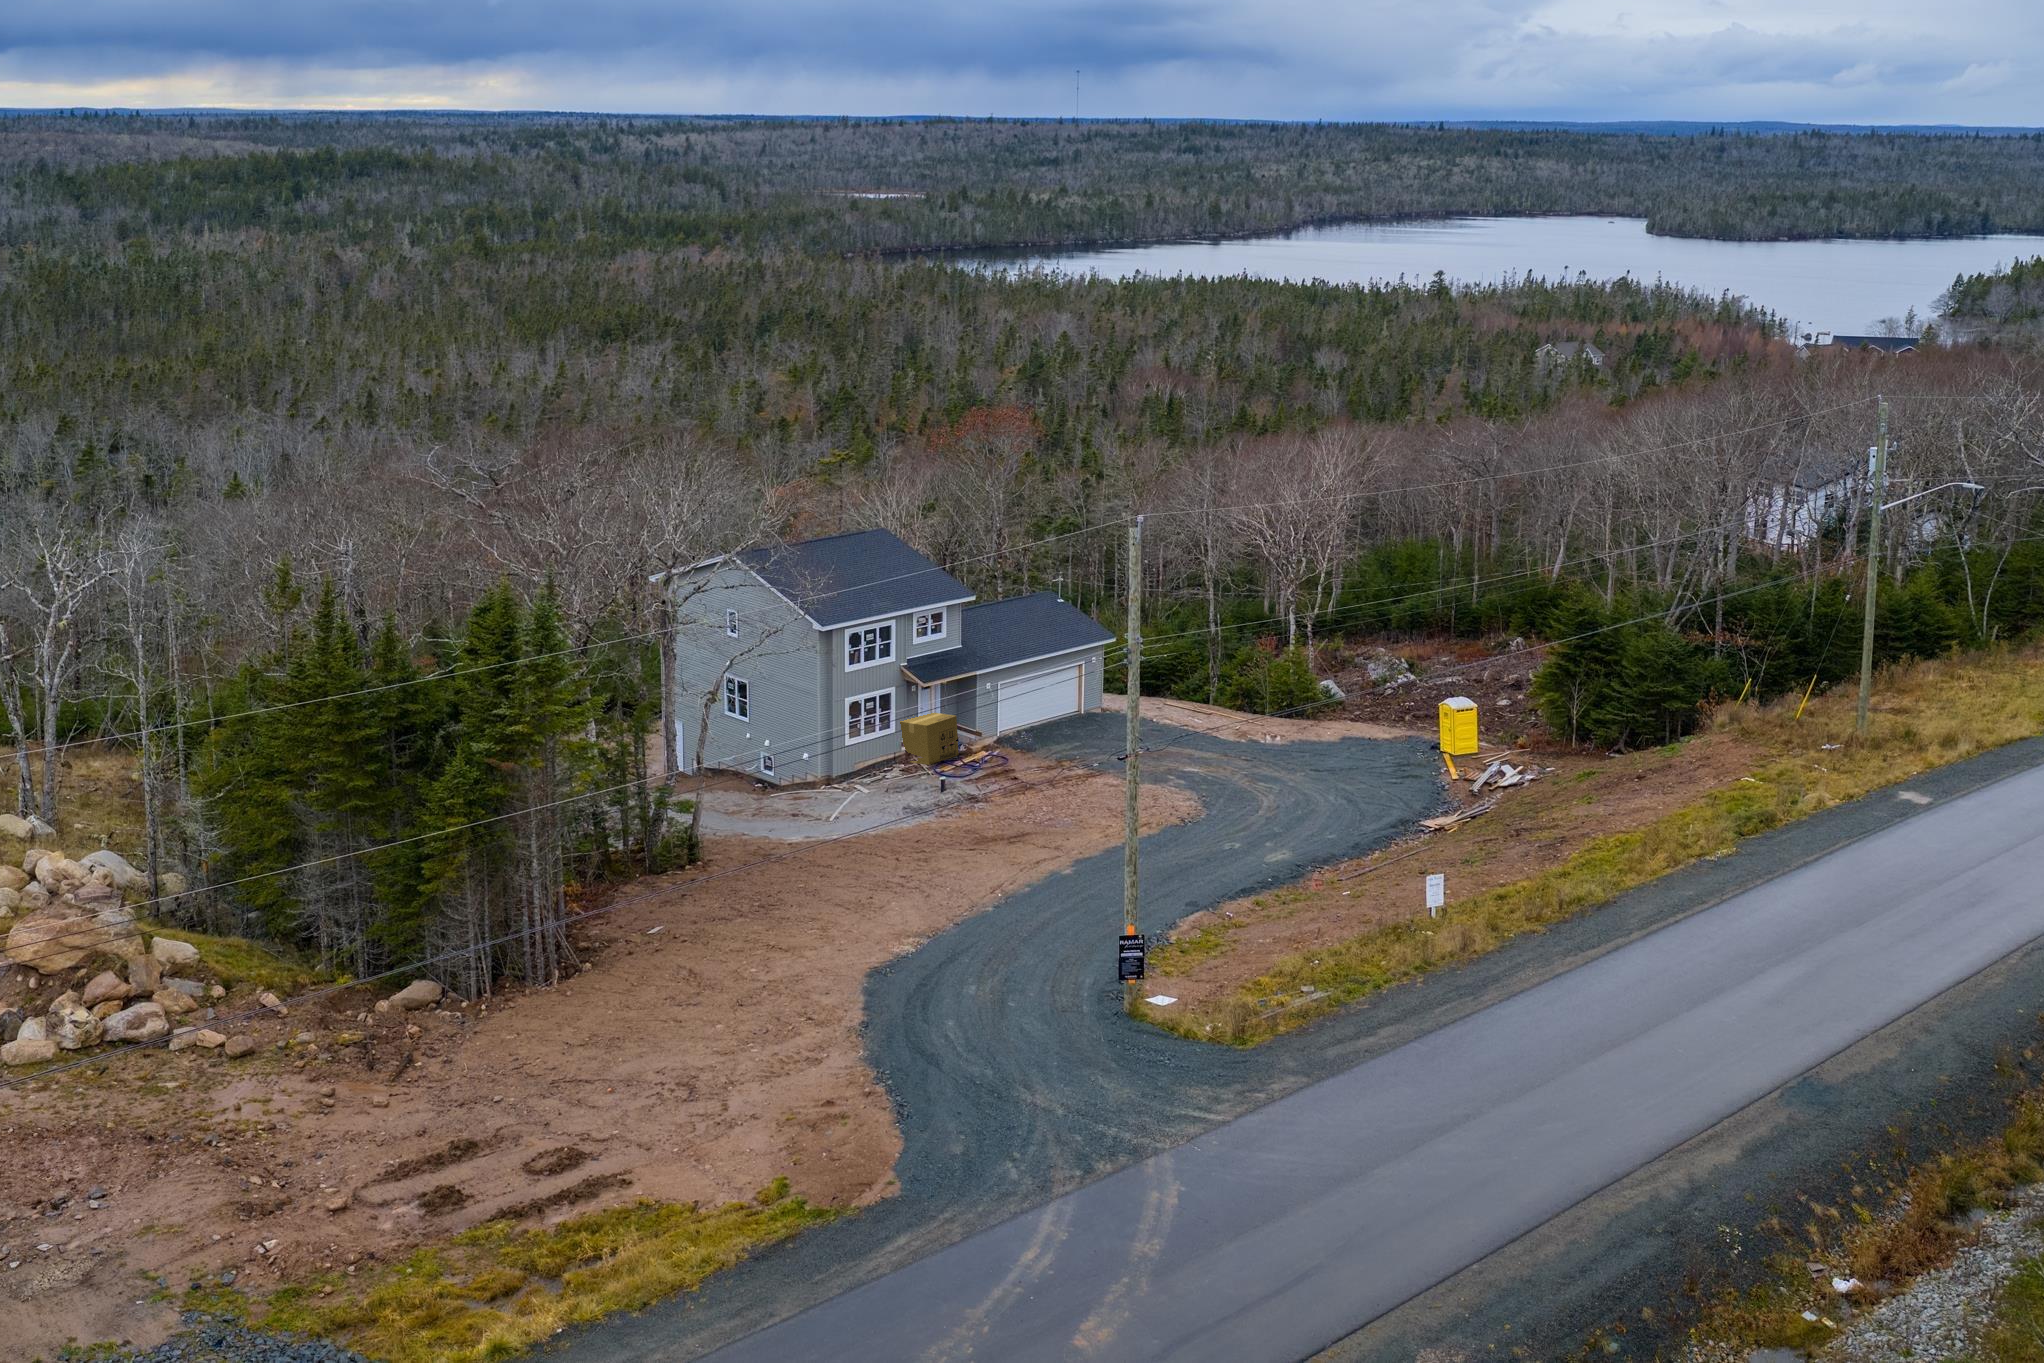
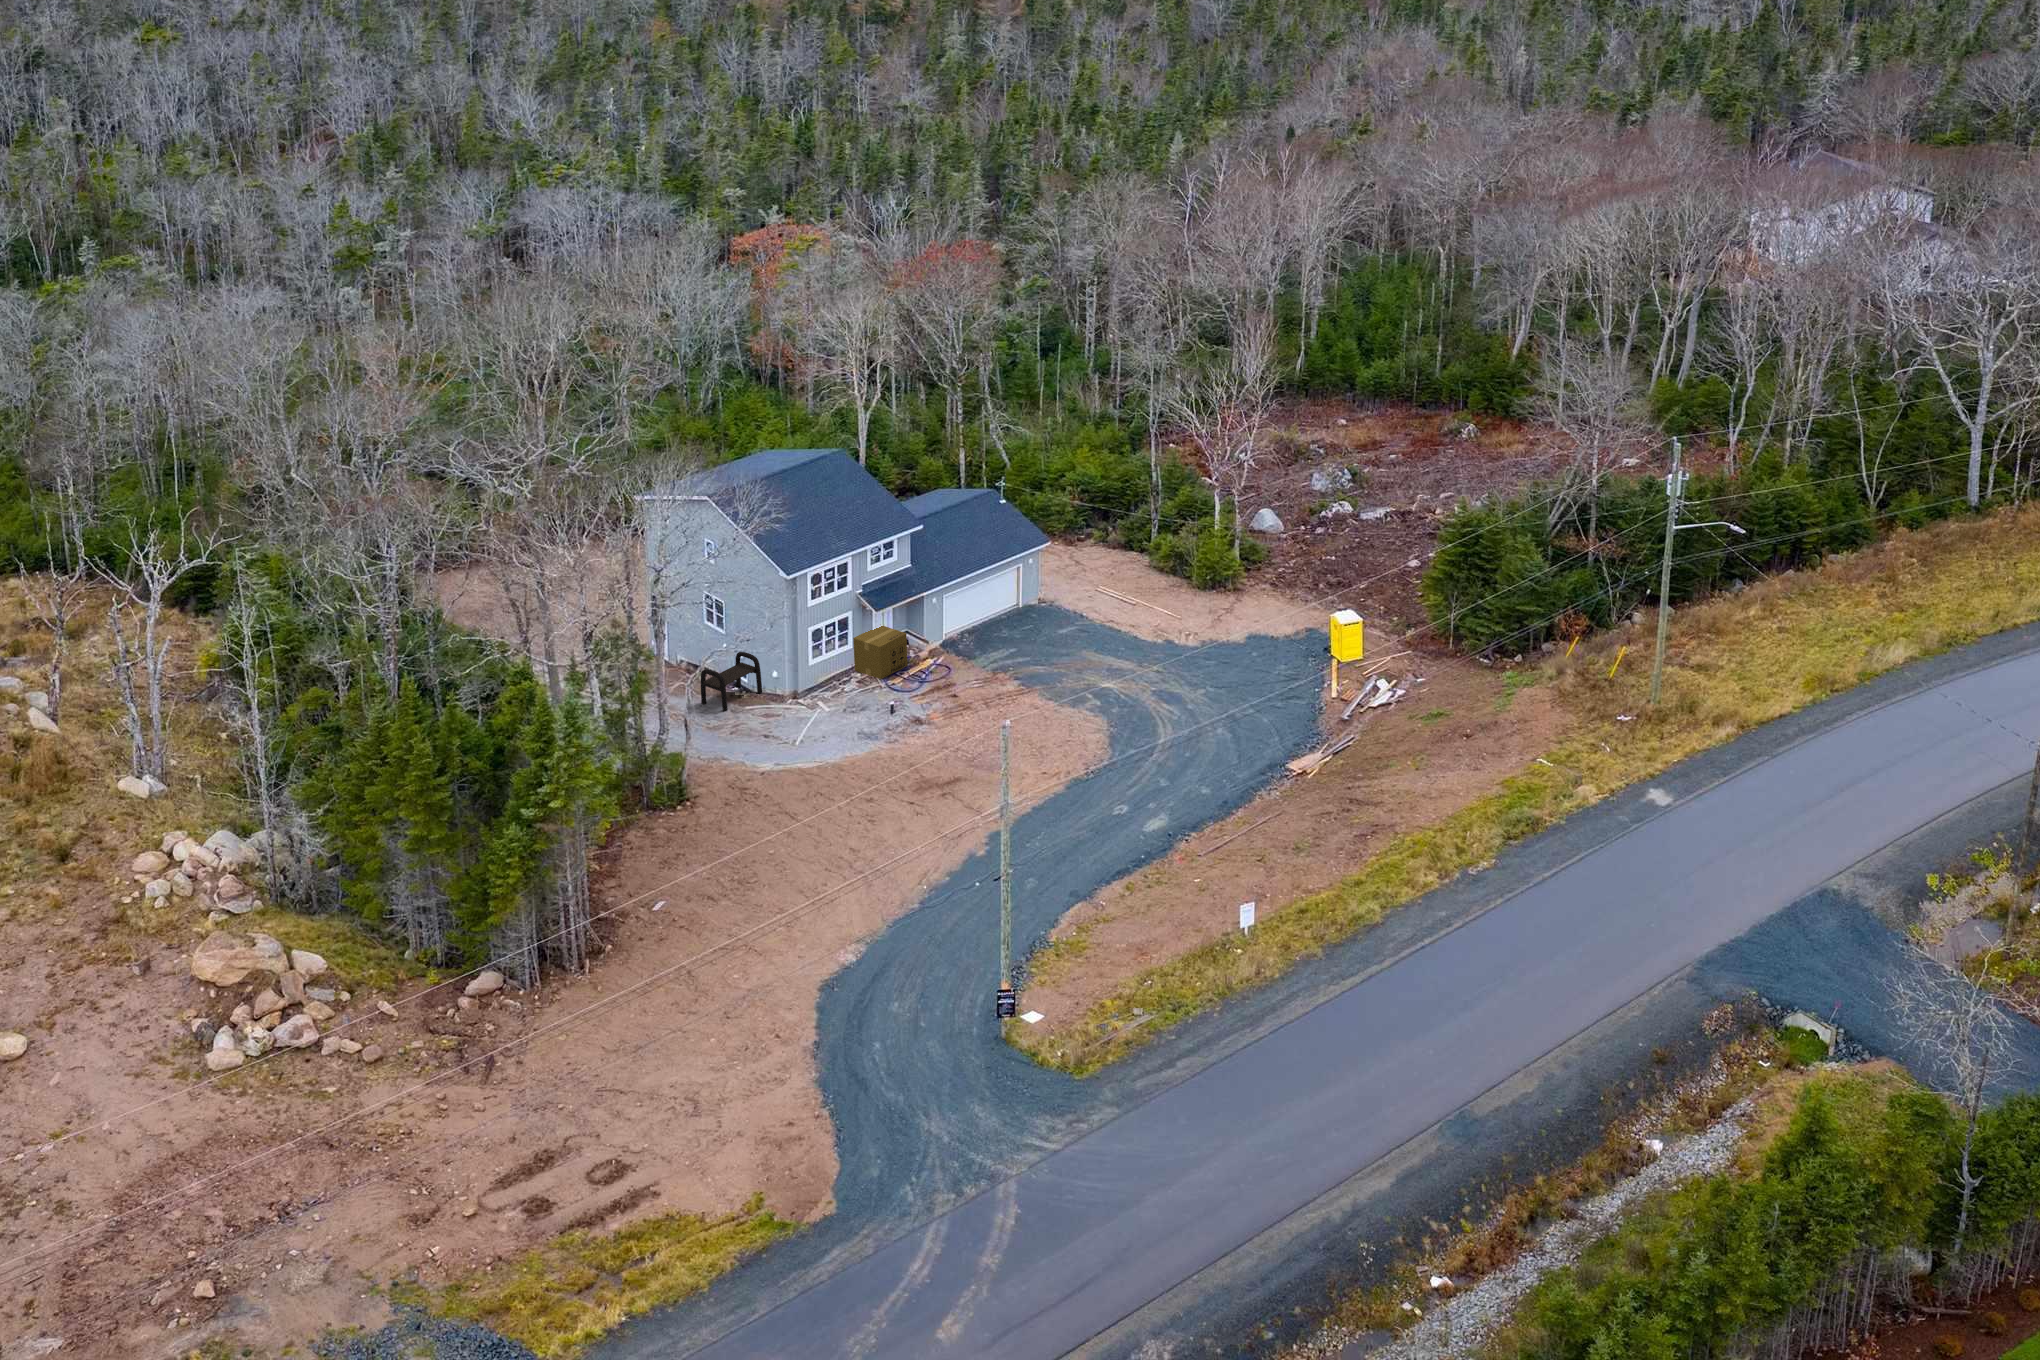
bench: none [721,733,793,794] -> present [701,652,762,711]

